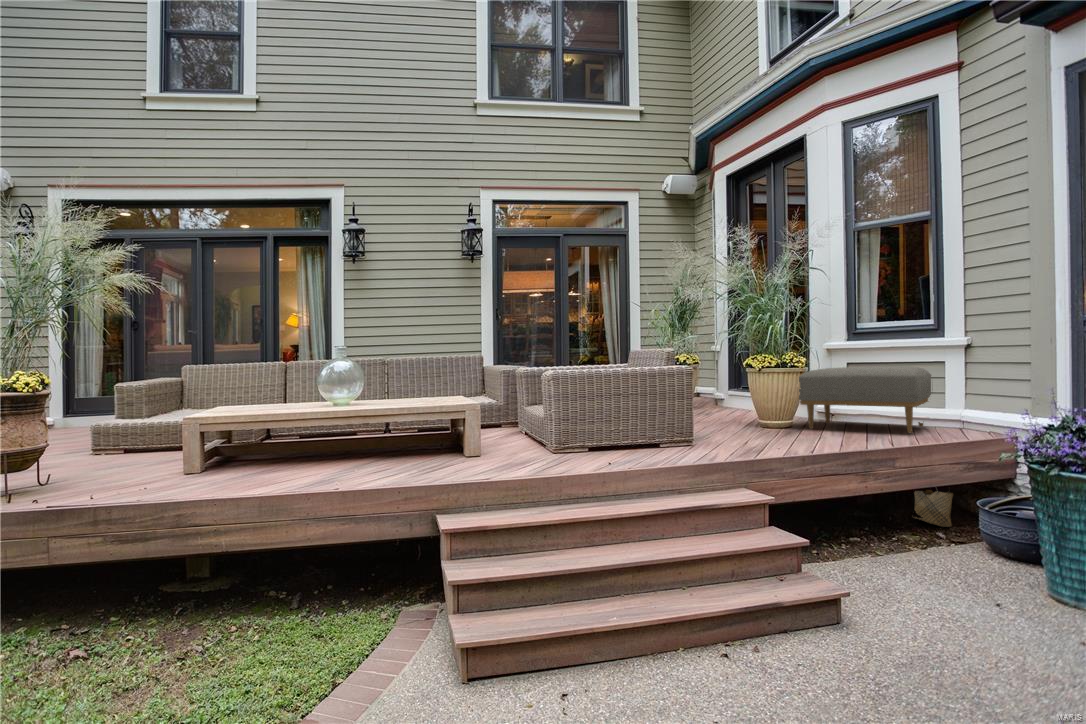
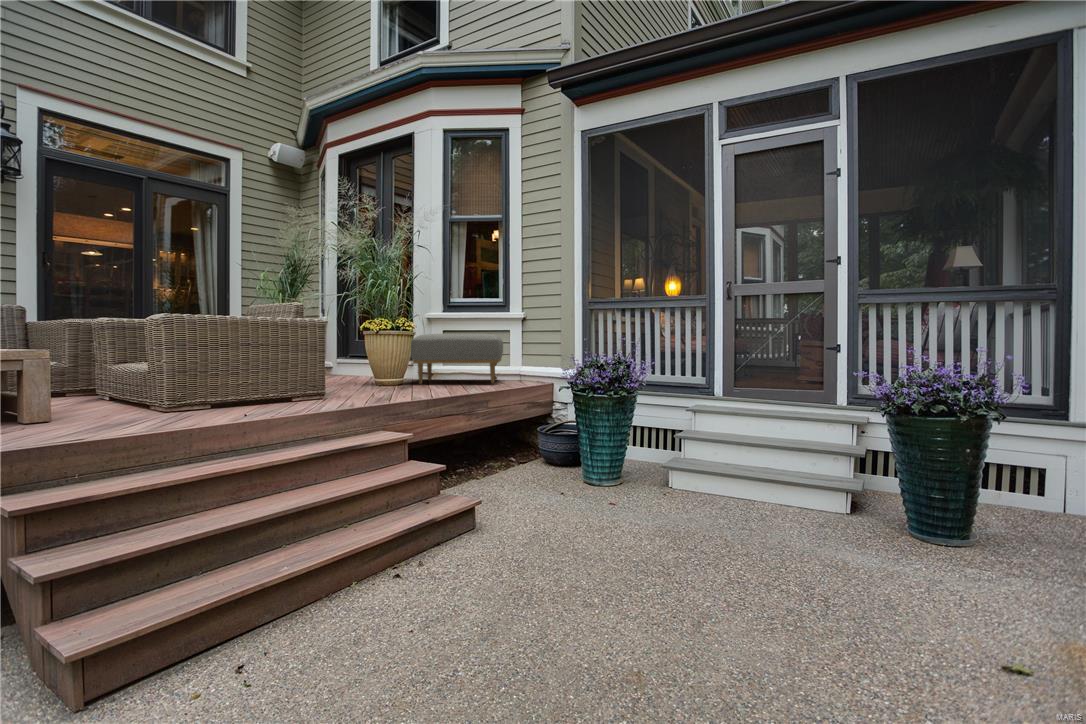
woven basket: present [913,490,953,527] -> none [491,411,518,452]

